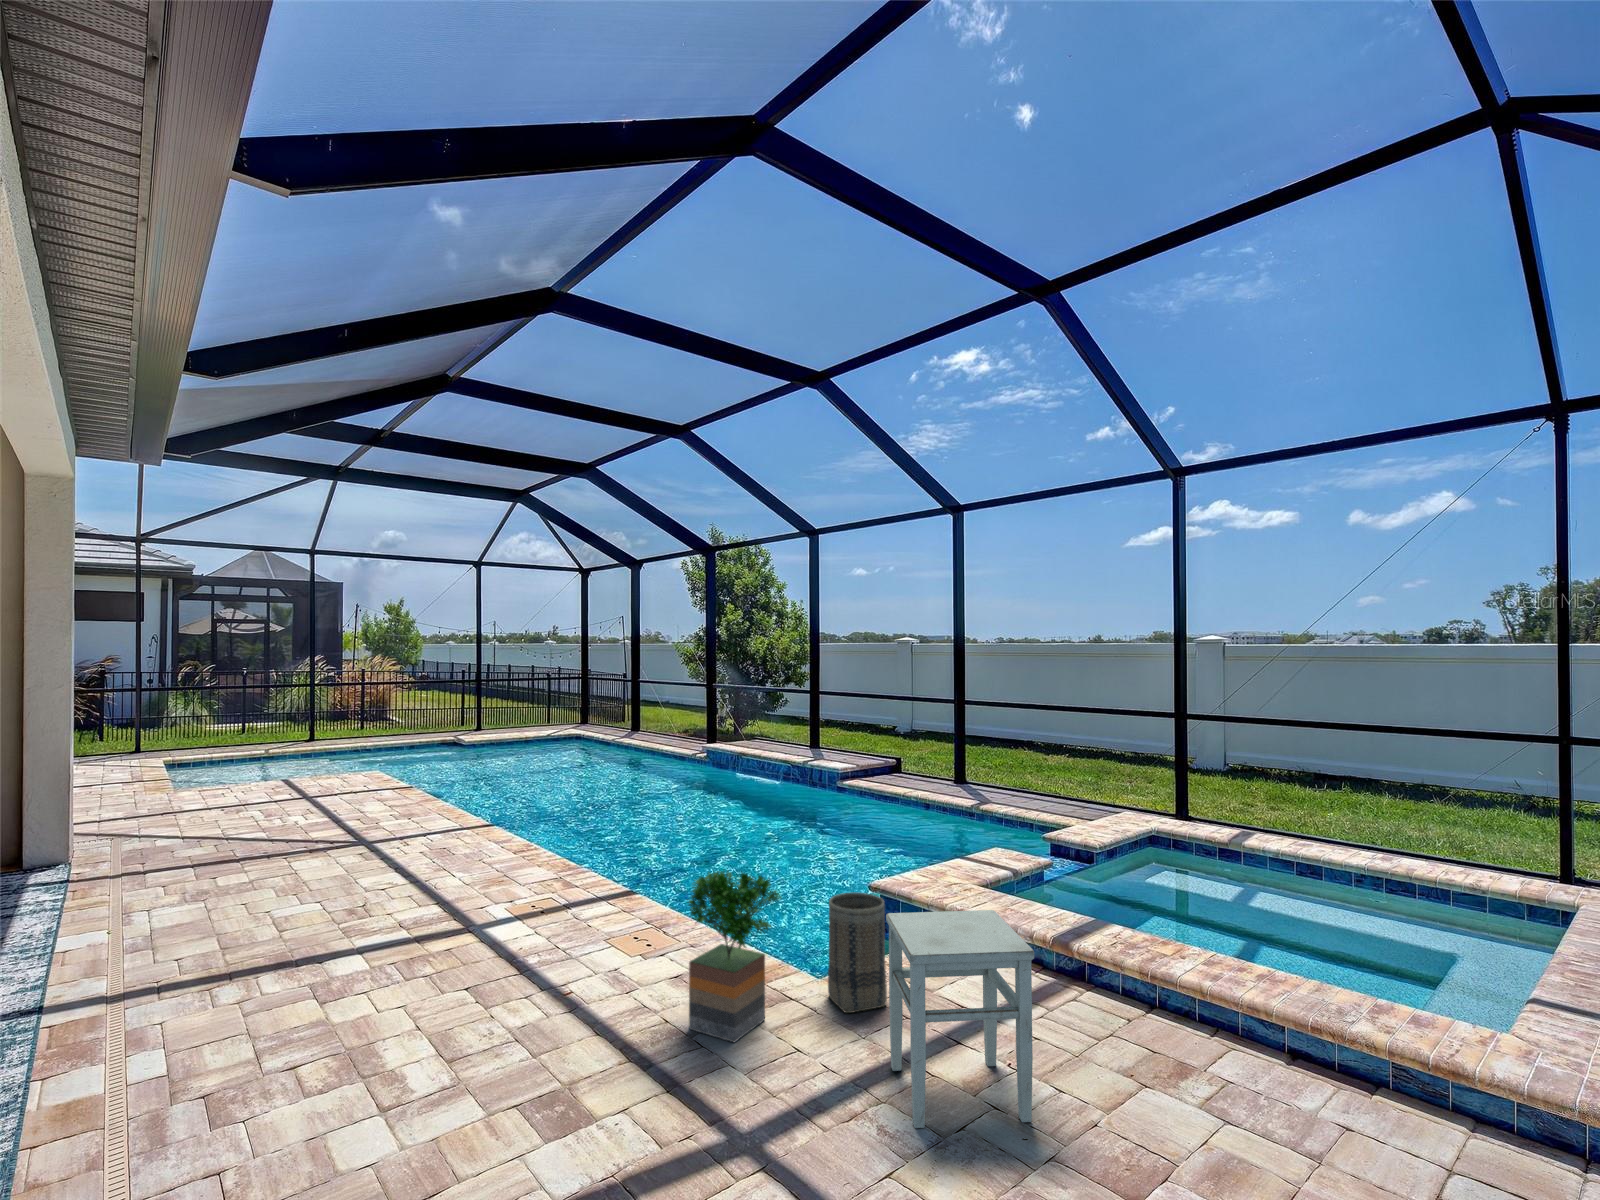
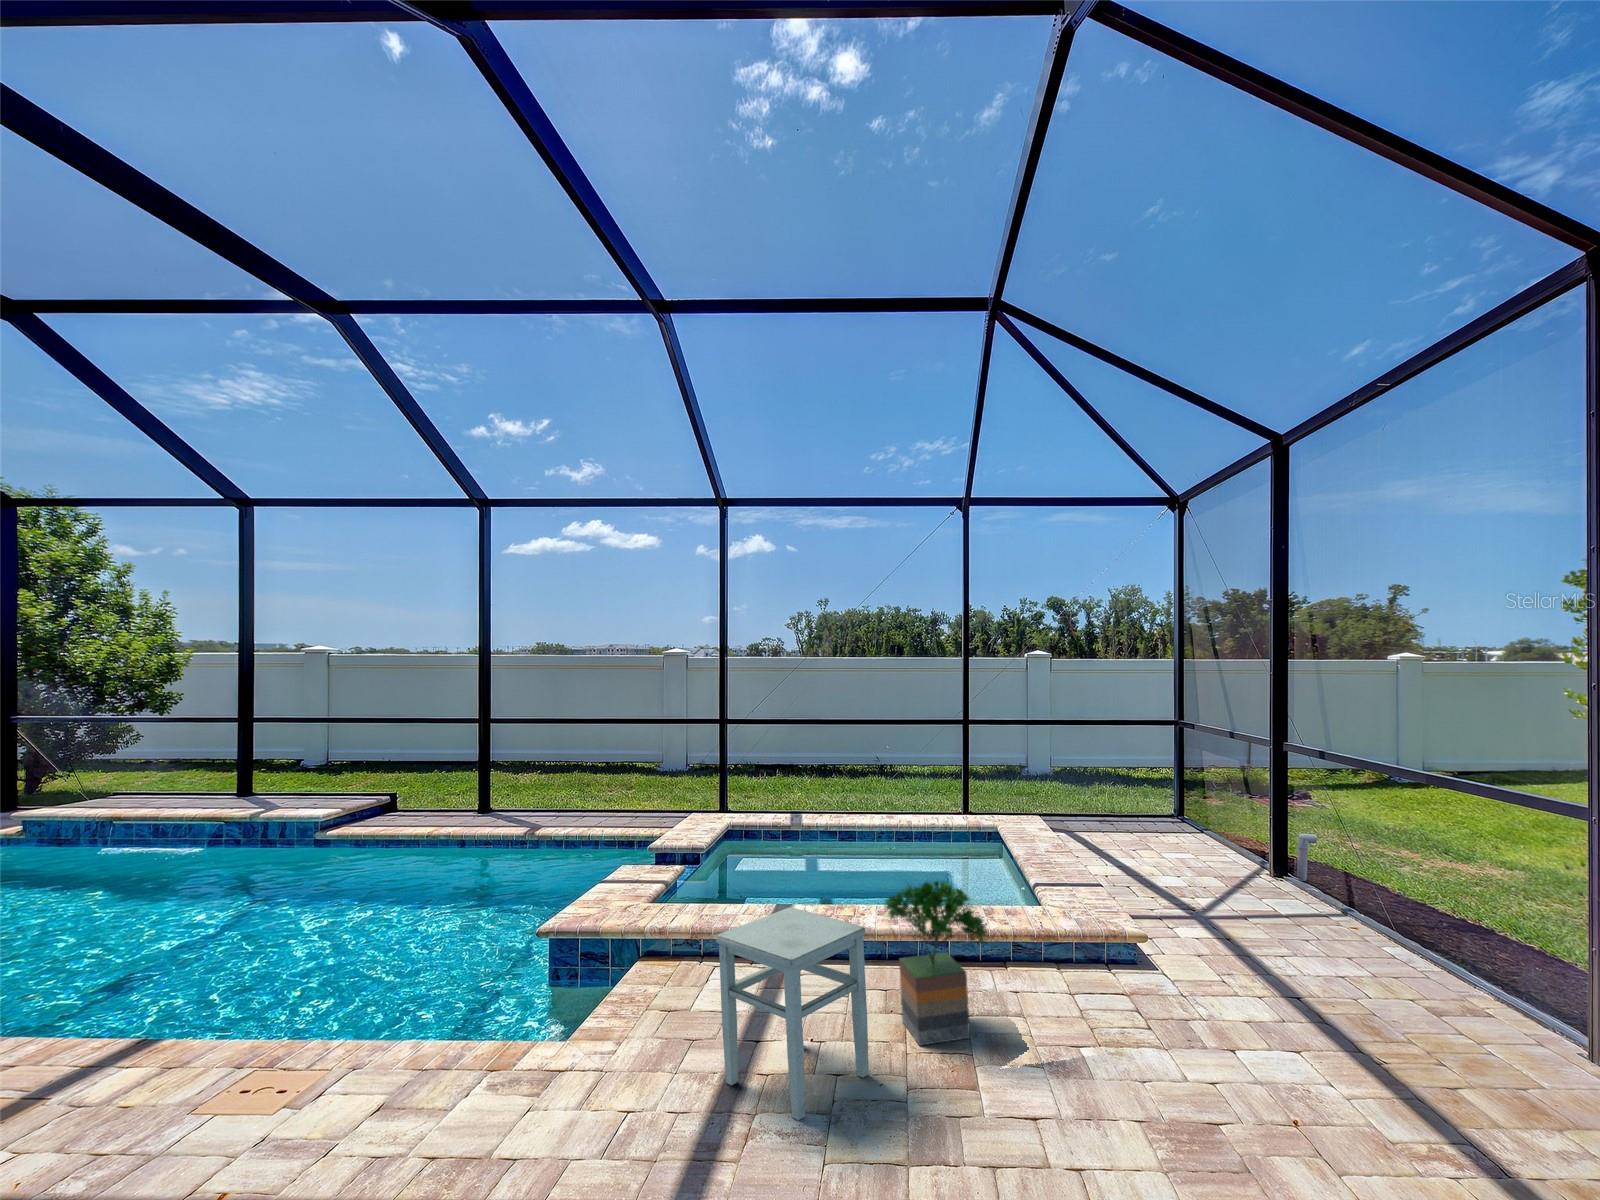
potted tree: present [689,871,781,1042] -> present [884,881,988,1045]
basket: present [828,893,887,1013] -> none [602,930,667,1056]

